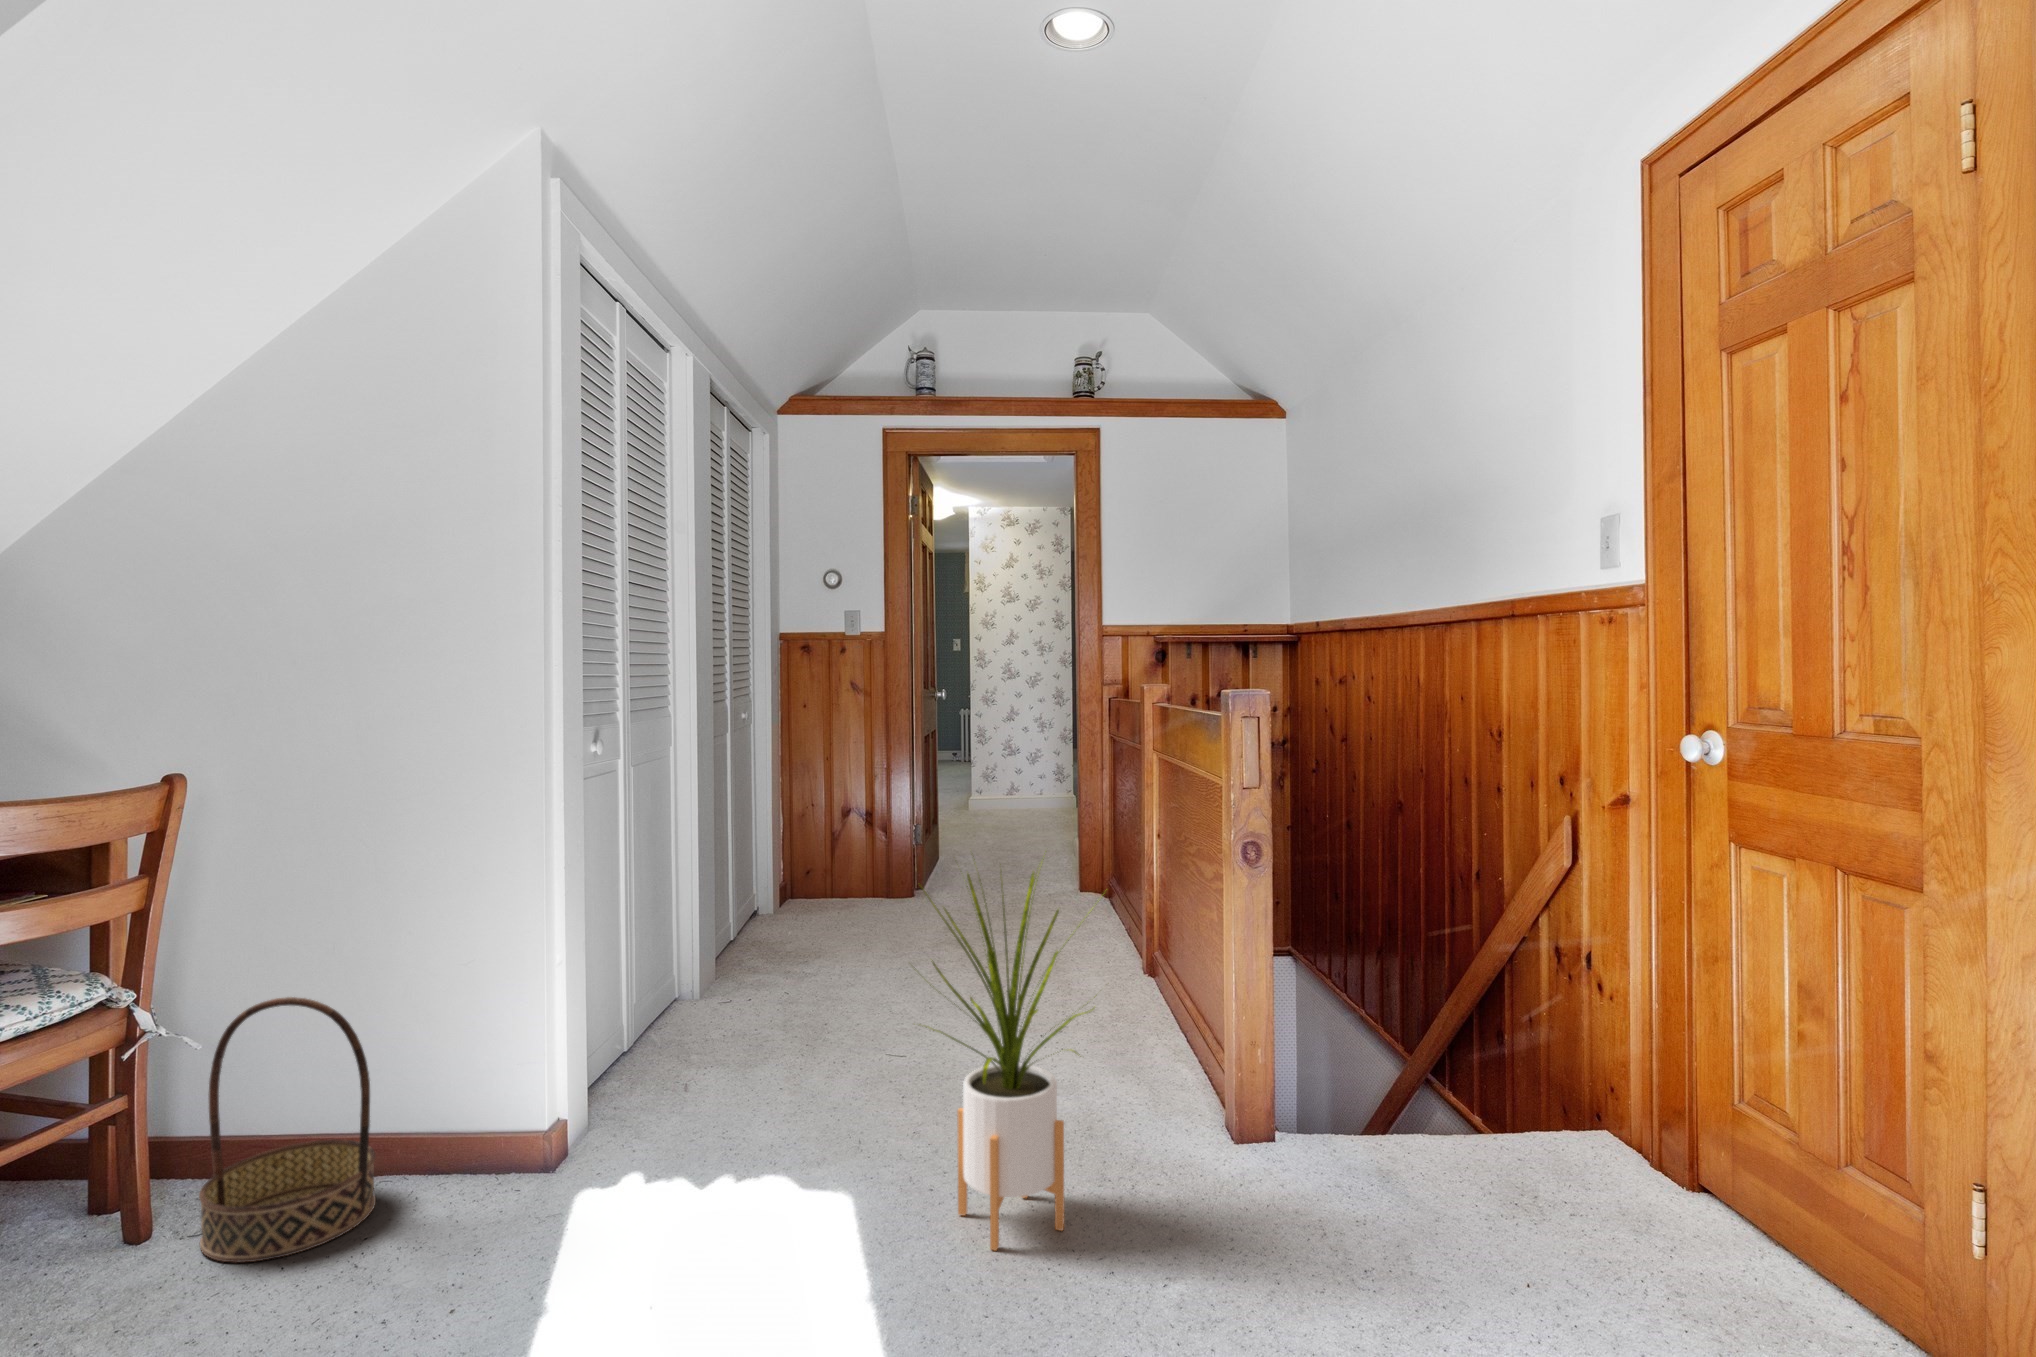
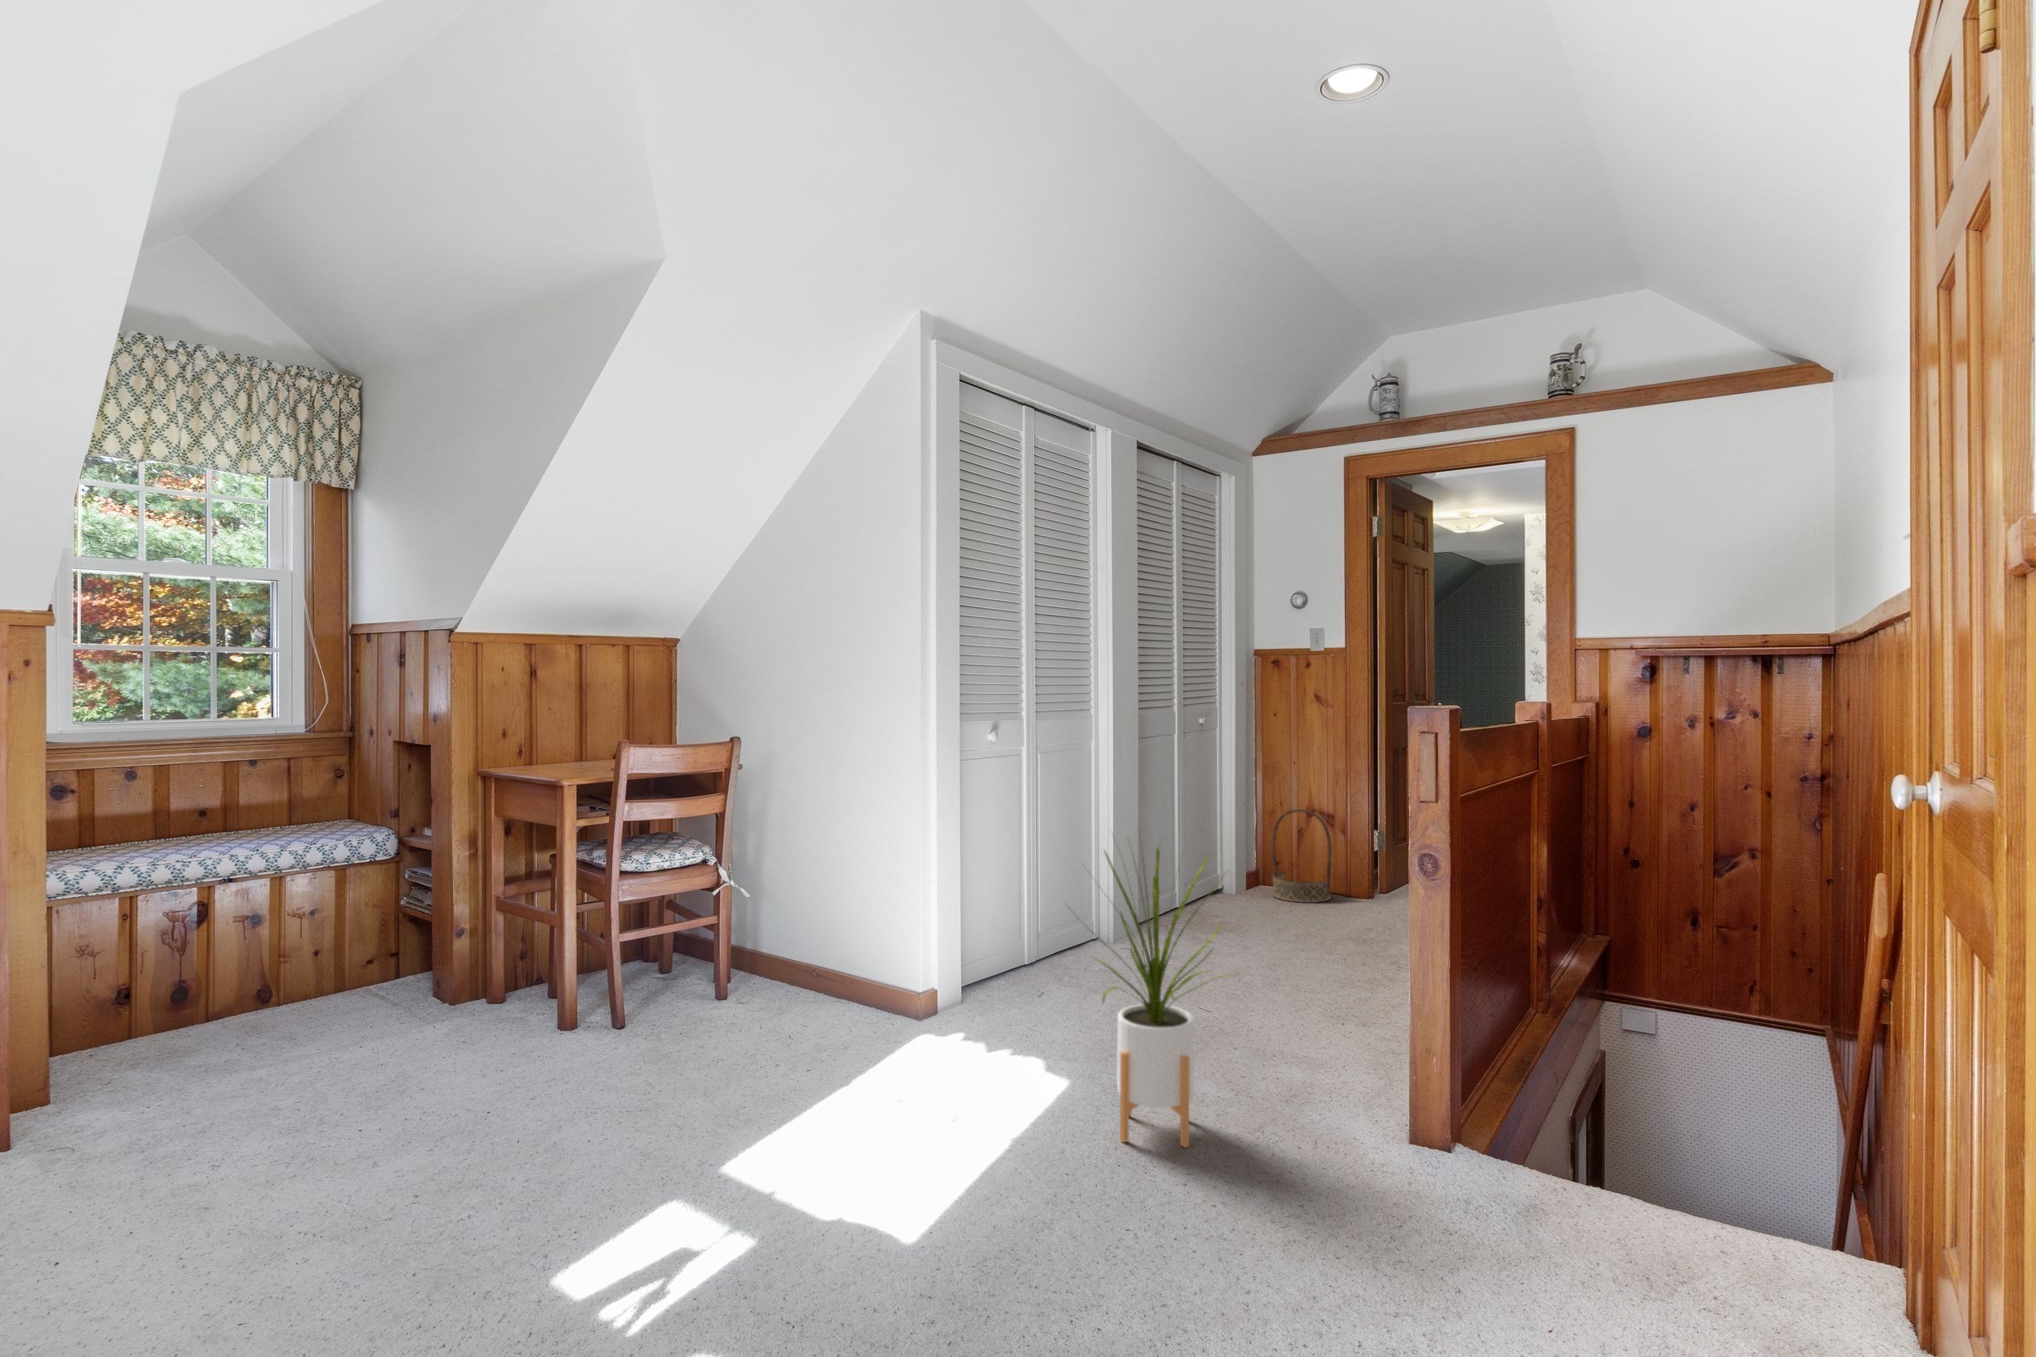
basket: present [199,997,376,1262] -> present [1272,809,1332,903]

